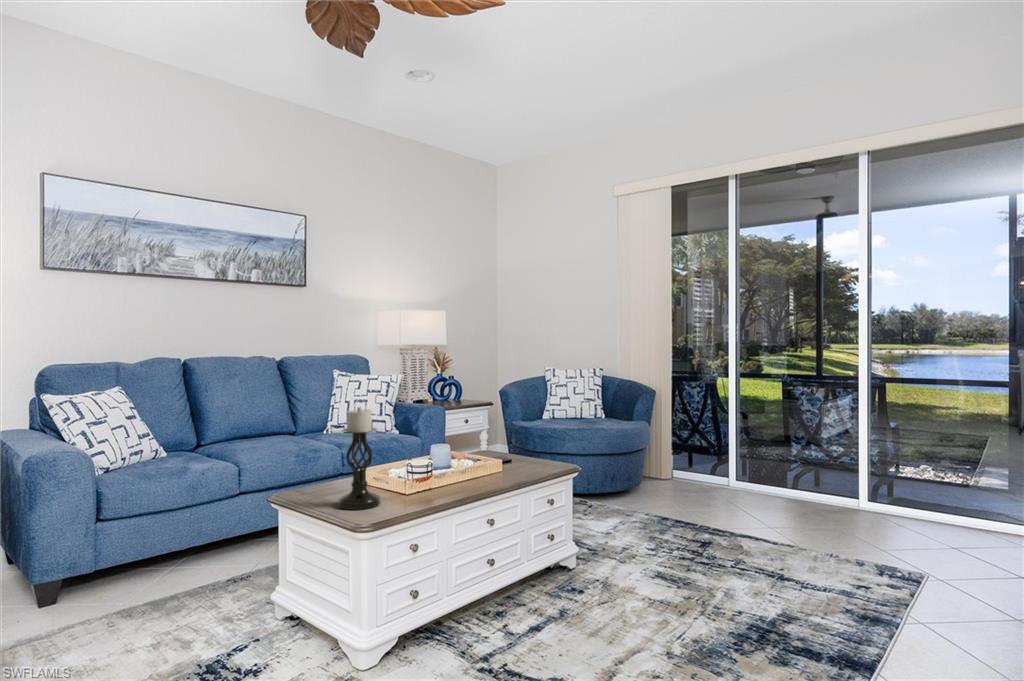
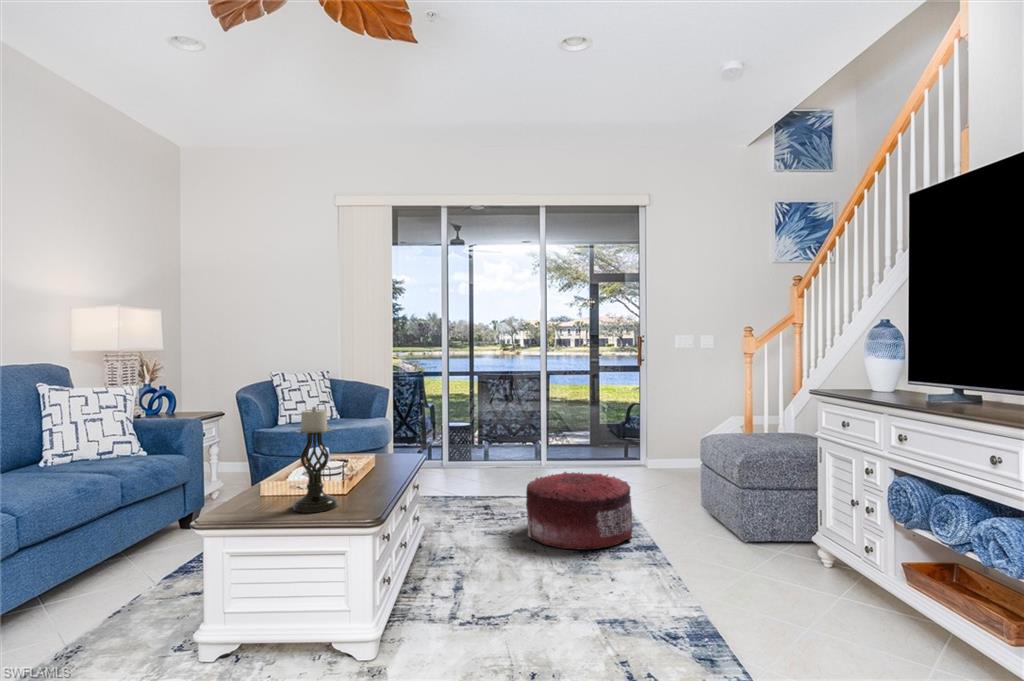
pouf: none [691,520,852,642] -> present [526,472,632,550]

